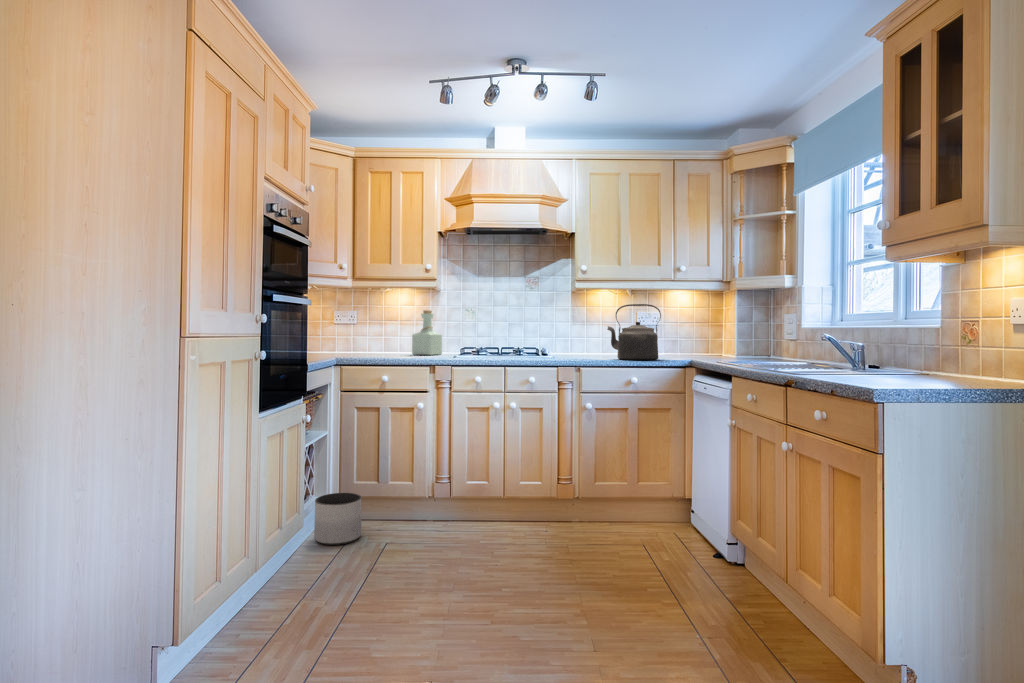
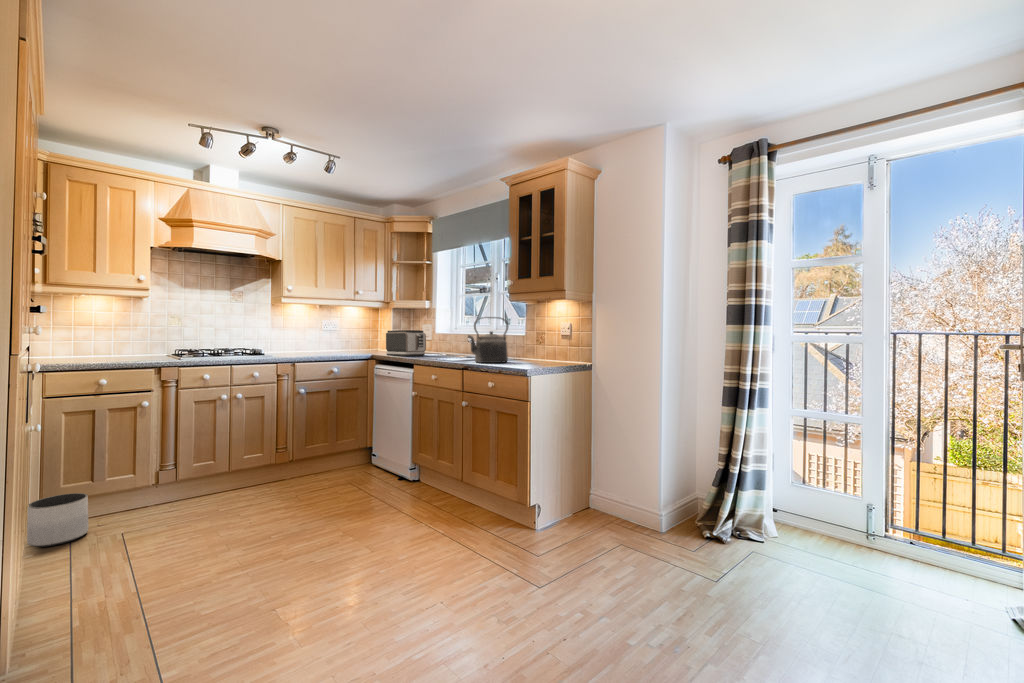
kettle: present [607,304,661,360] -> present [468,317,508,363]
bottle: present [412,310,442,355] -> none [113,317,147,358]
toaster: none [712,321,775,362] -> present [386,330,426,356]

